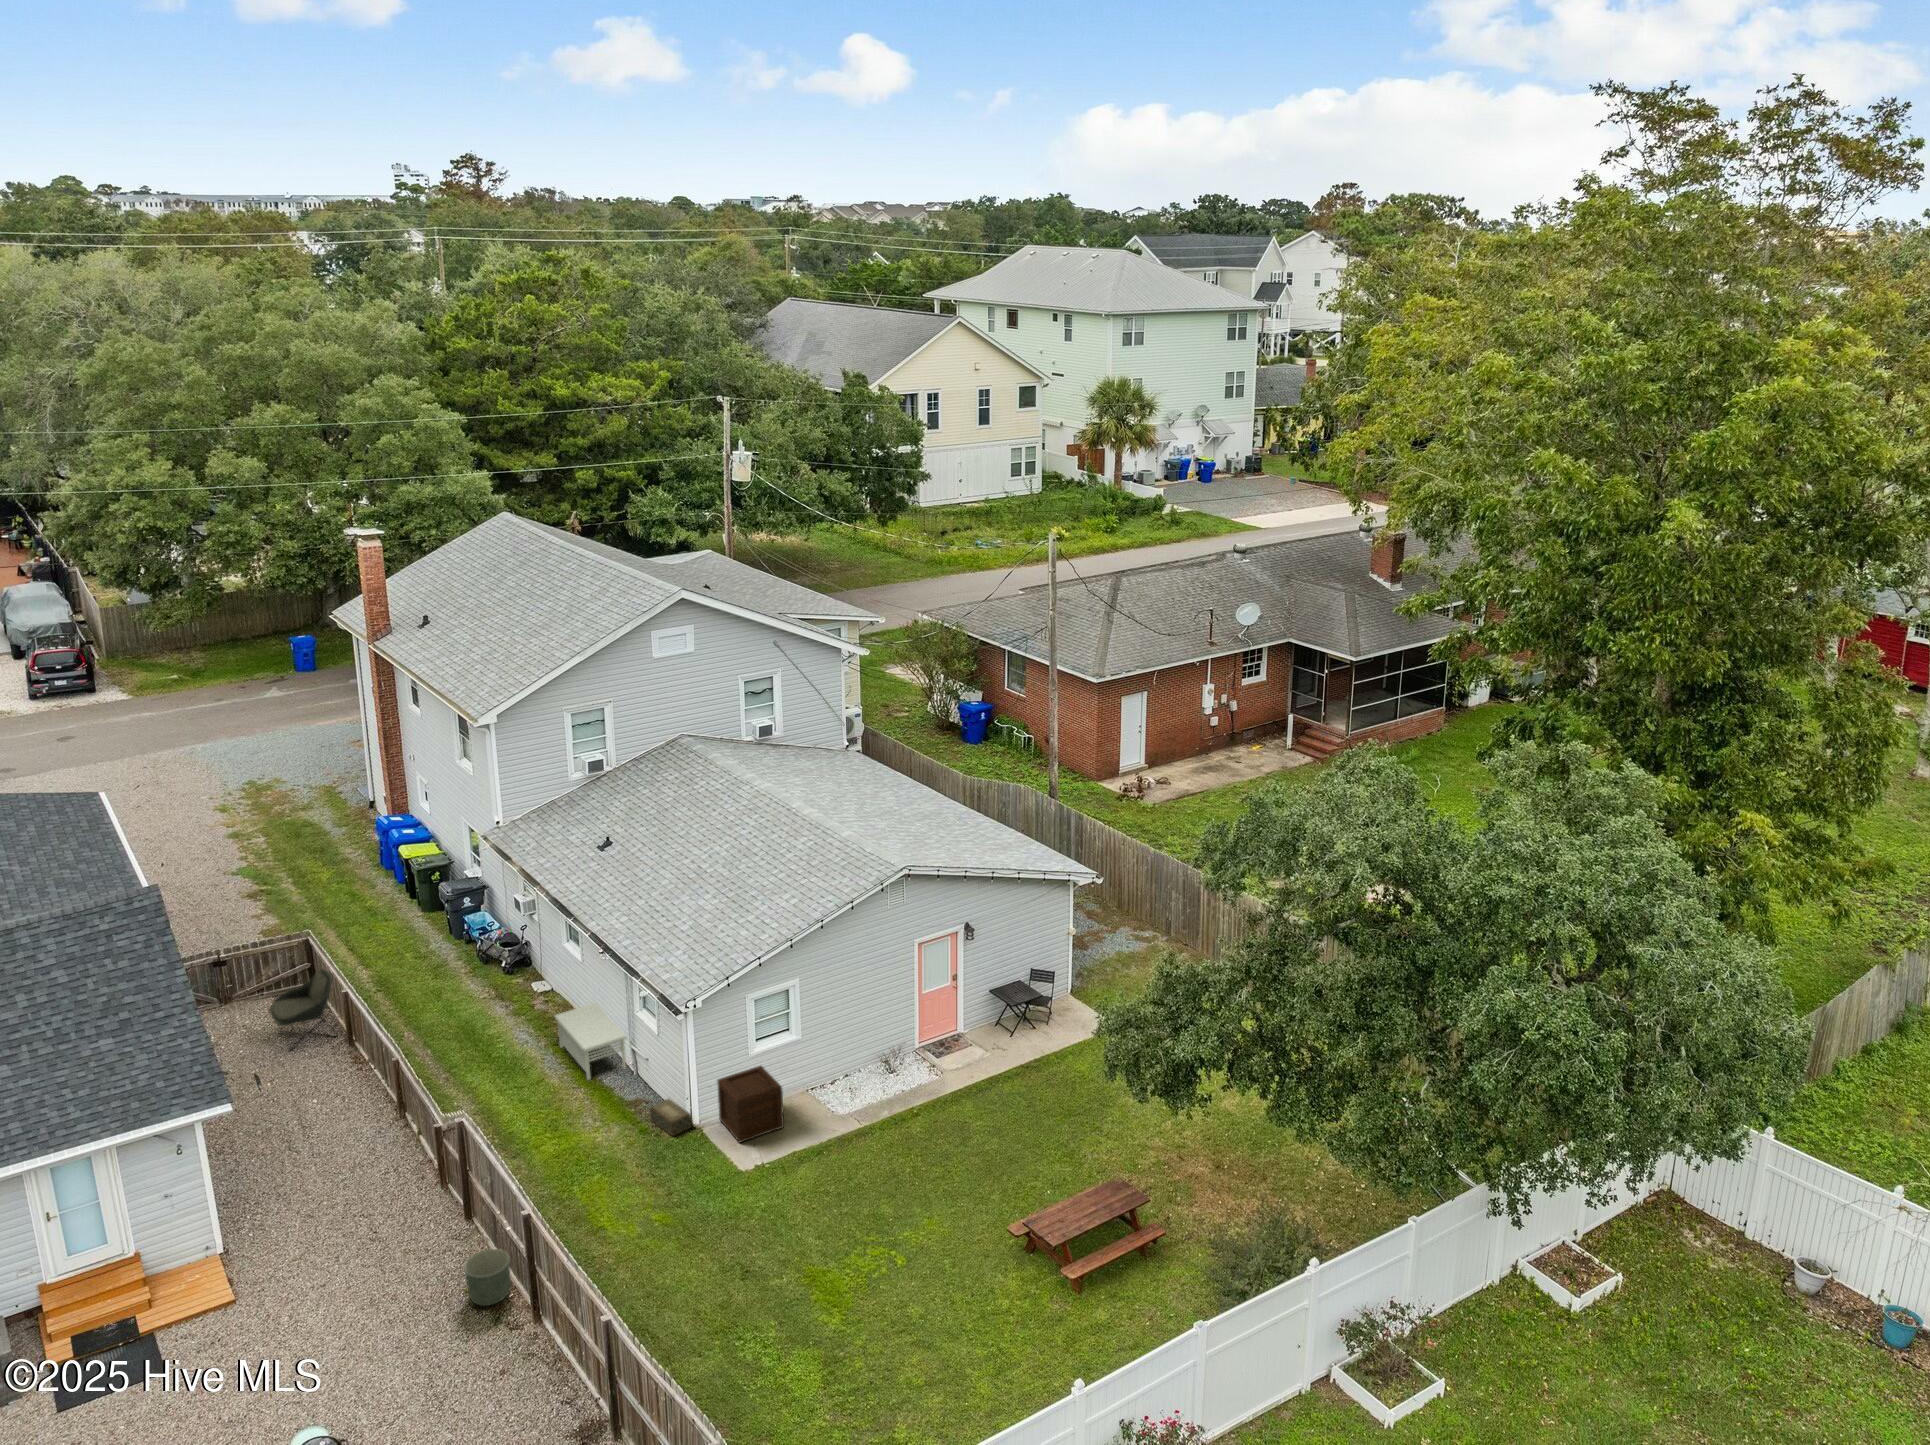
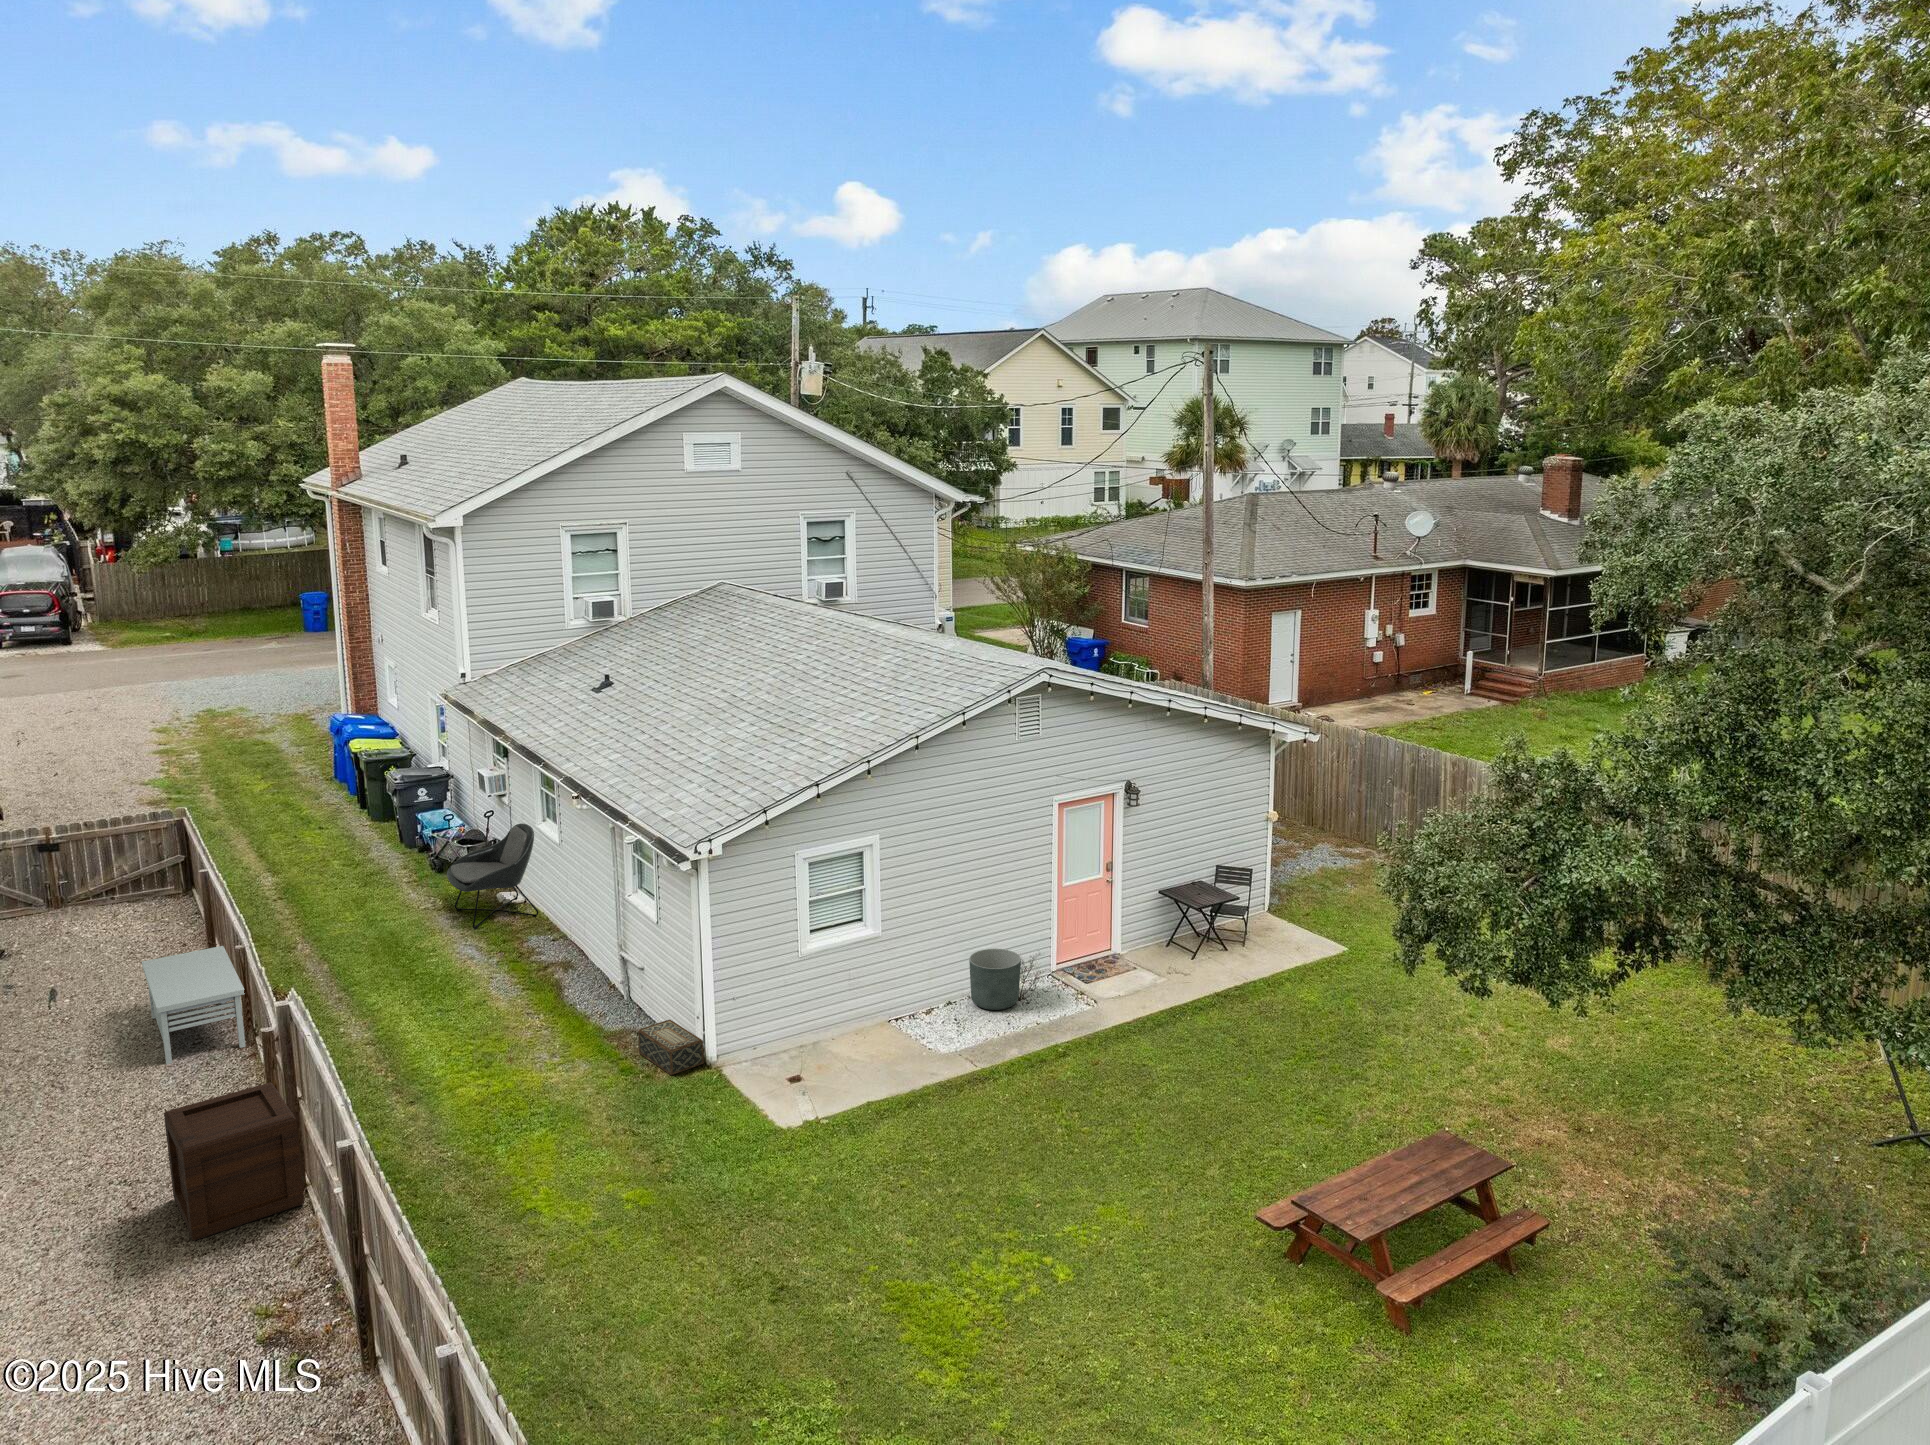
lounge chair: present [270,969,337,1050] -> present [447,823,538,929]
storage bench: present [555,1003,627,1080] -> present [142,946,245,1064]
wooden crate: present [717,1066,784,1142] -> present [164,1083,304,1240]
planter: present [464,1249,511,1306] -> present [969,949,1021,1010]

